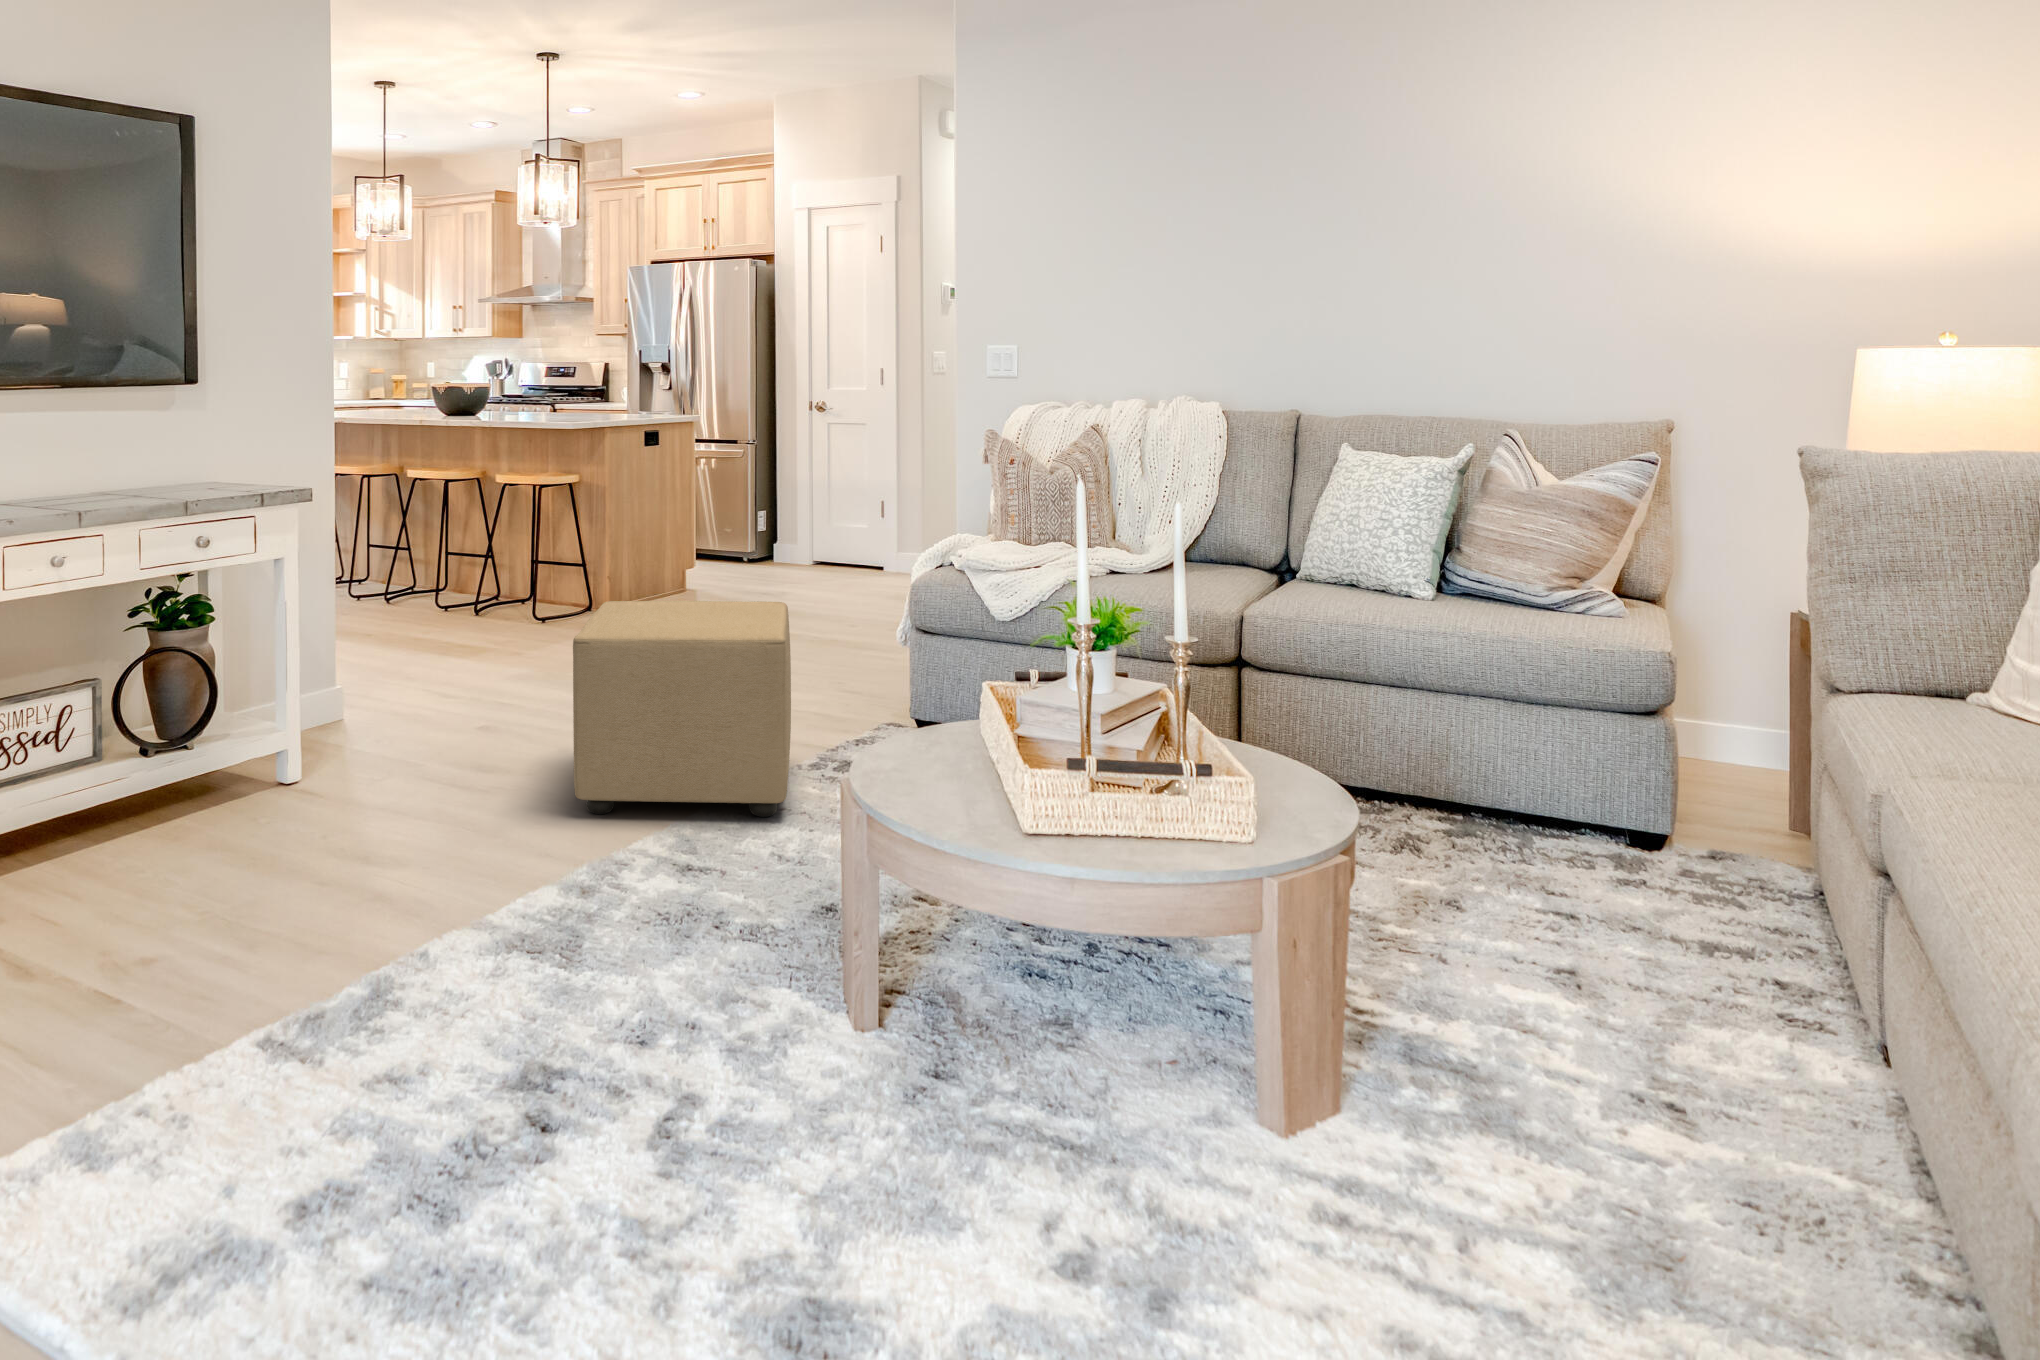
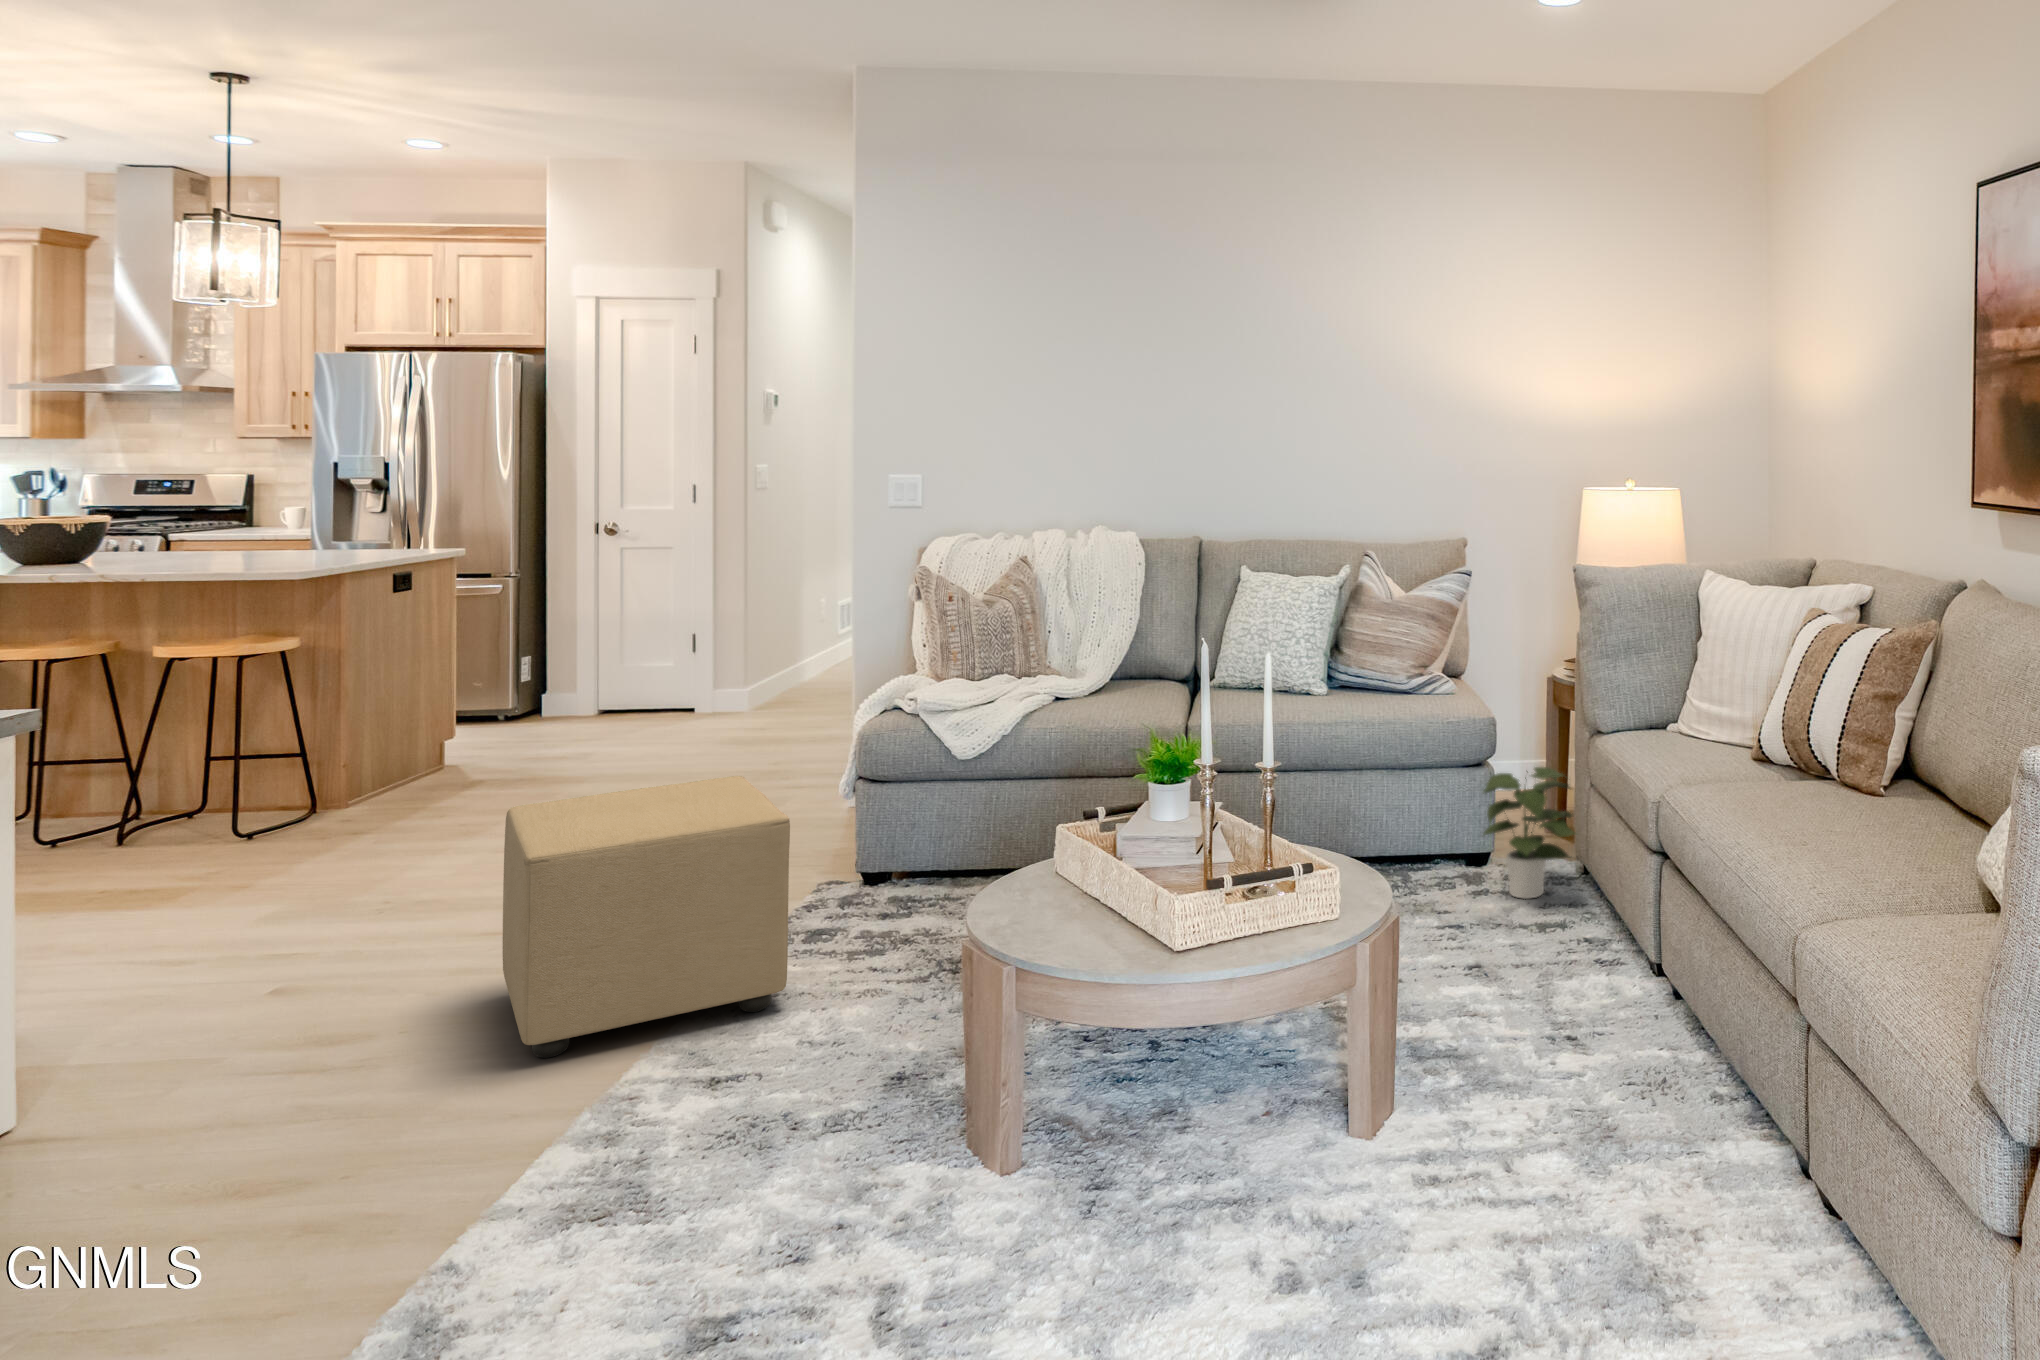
potted plant: none [1622,724,1790,907] -> present [1484,767,1576,899]

